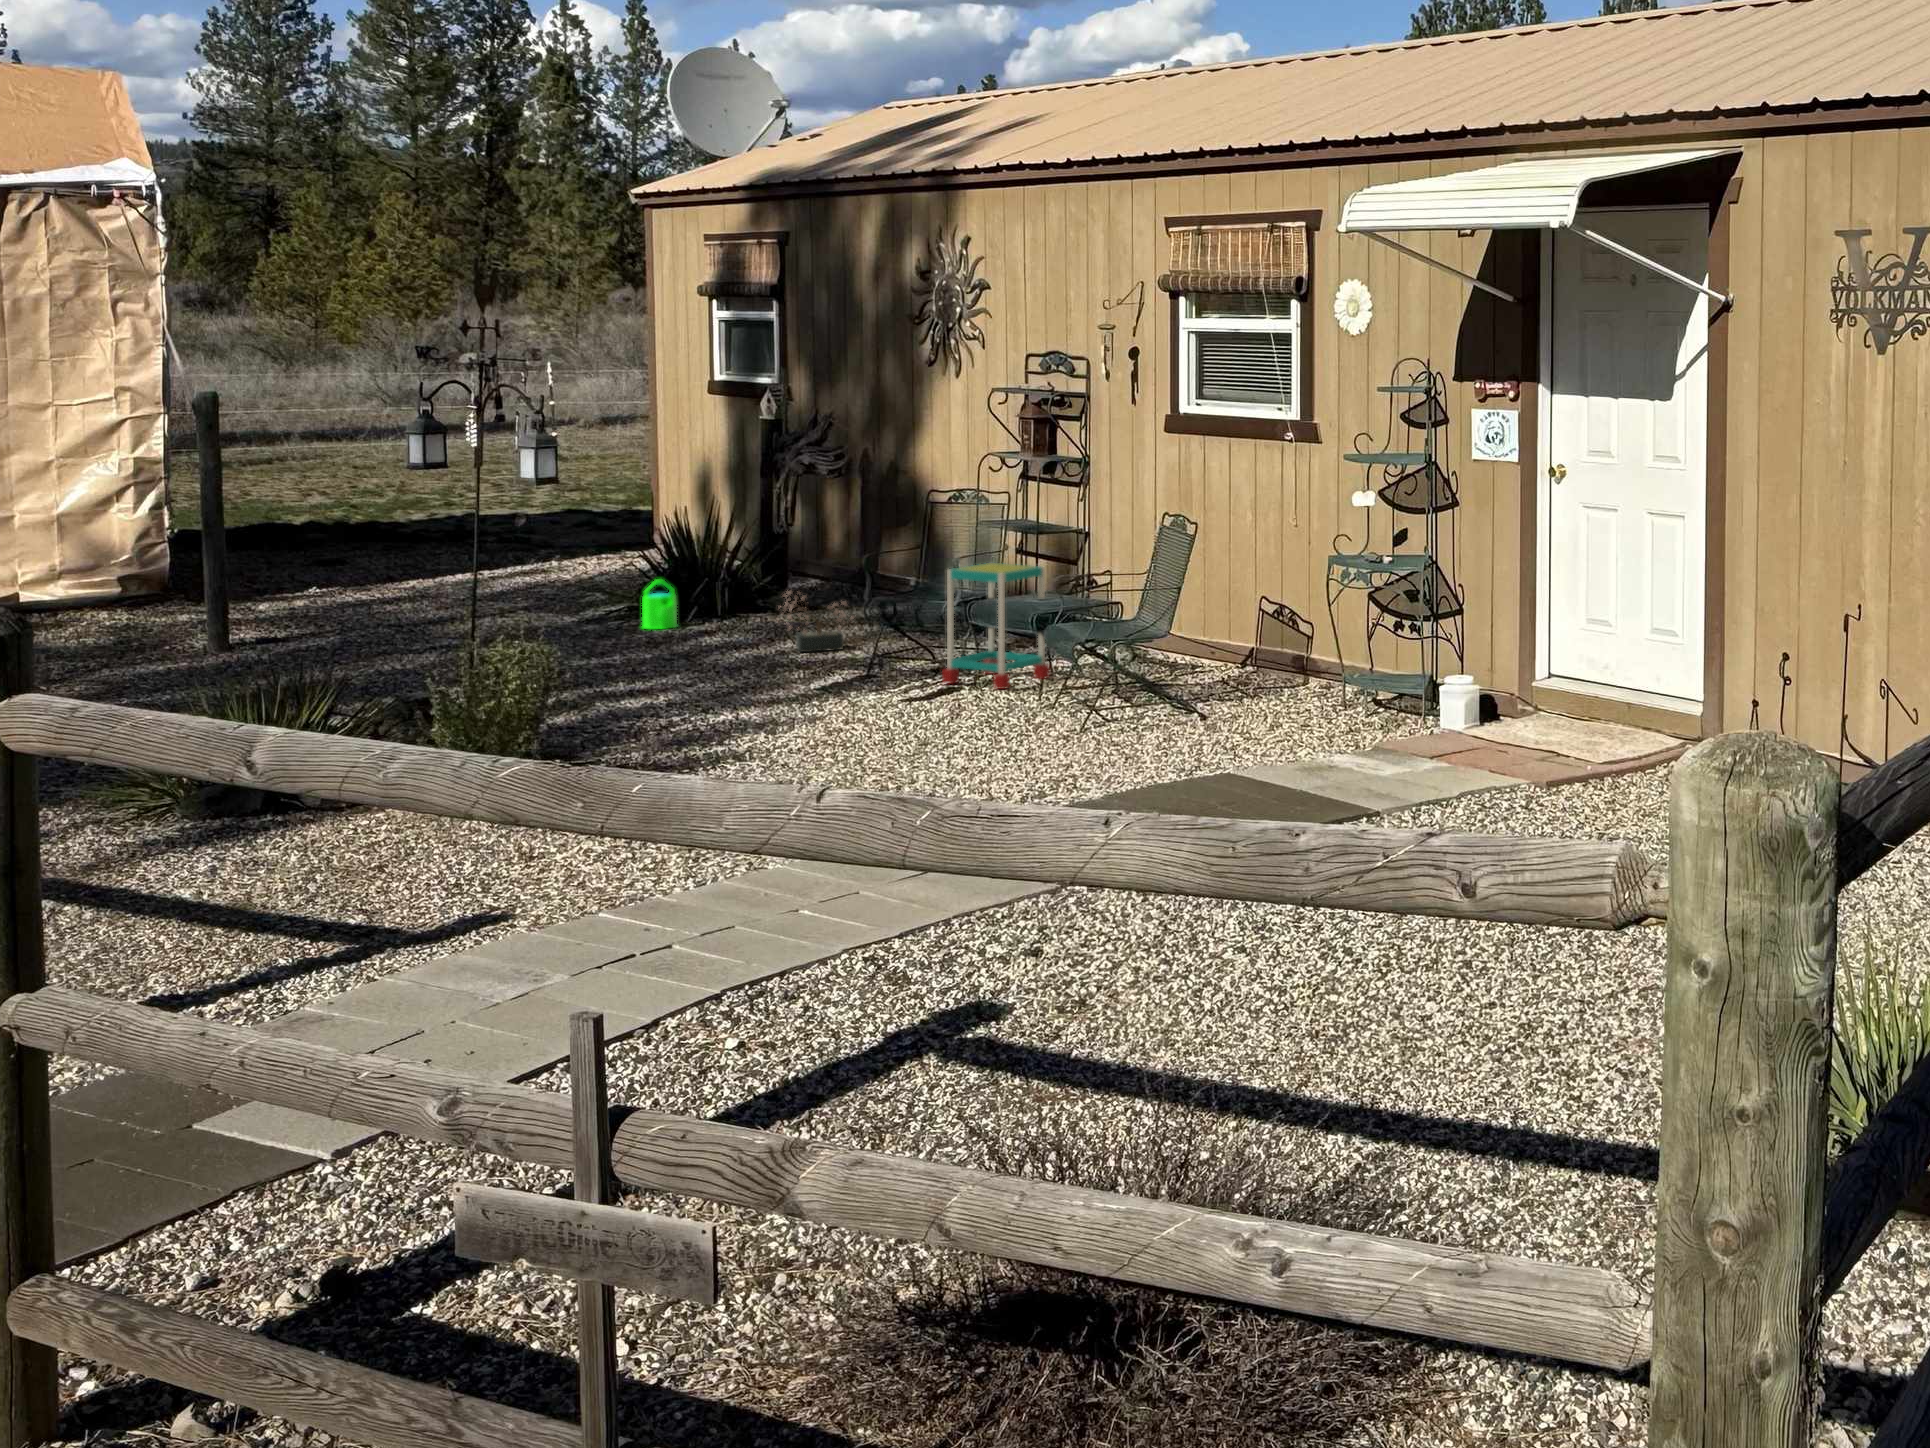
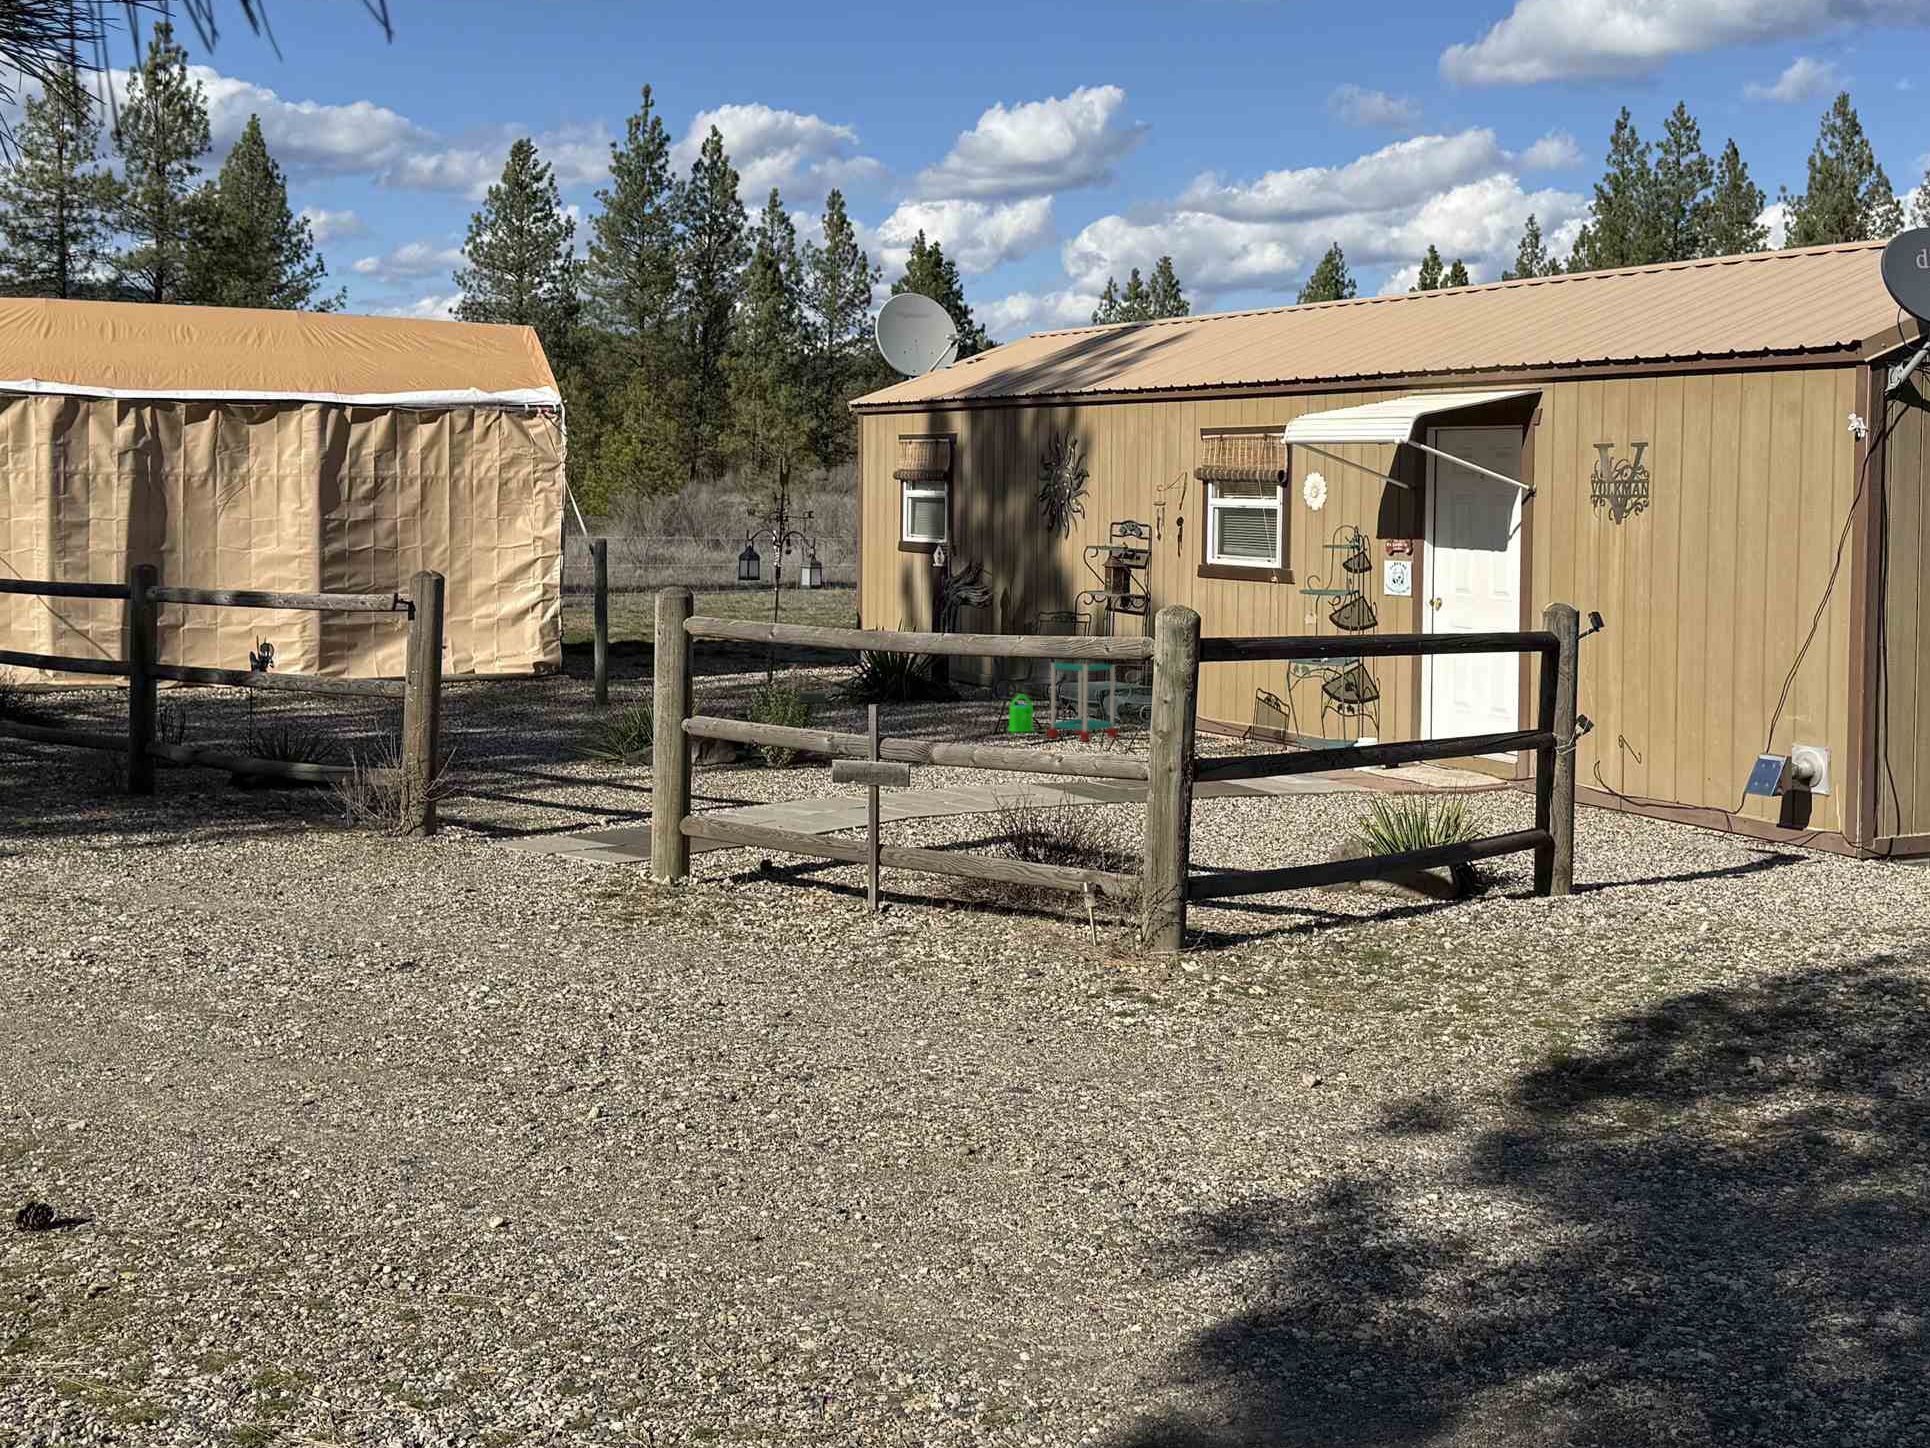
watering can: present [642,579,678,629] -> present [1009,694,1033,732]
decorative plant: present [780,591,851,652] -> present [788,665,830,703]

